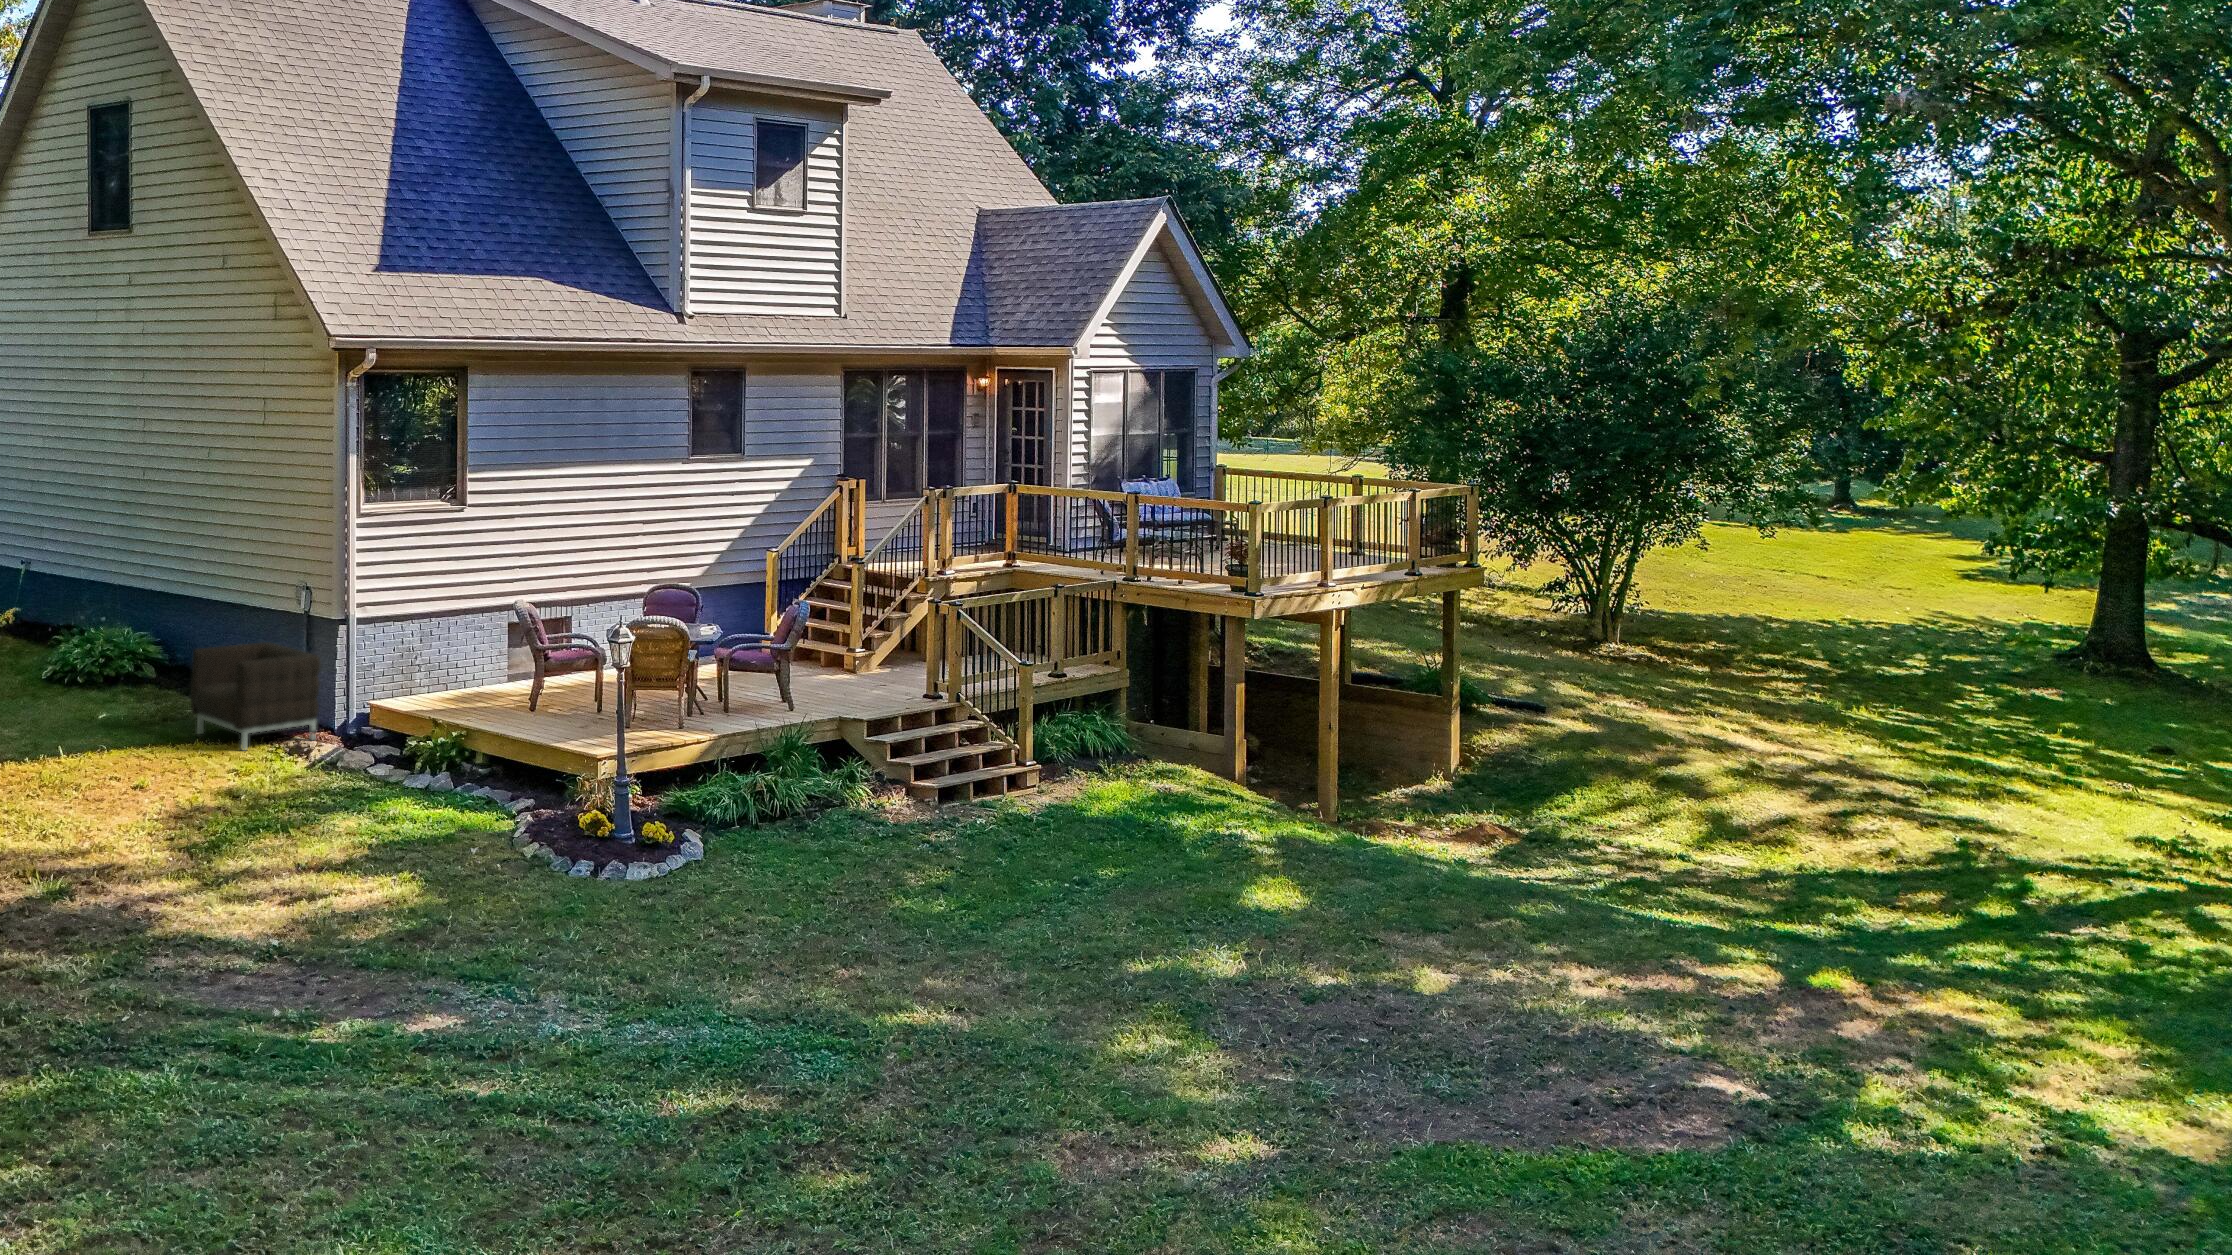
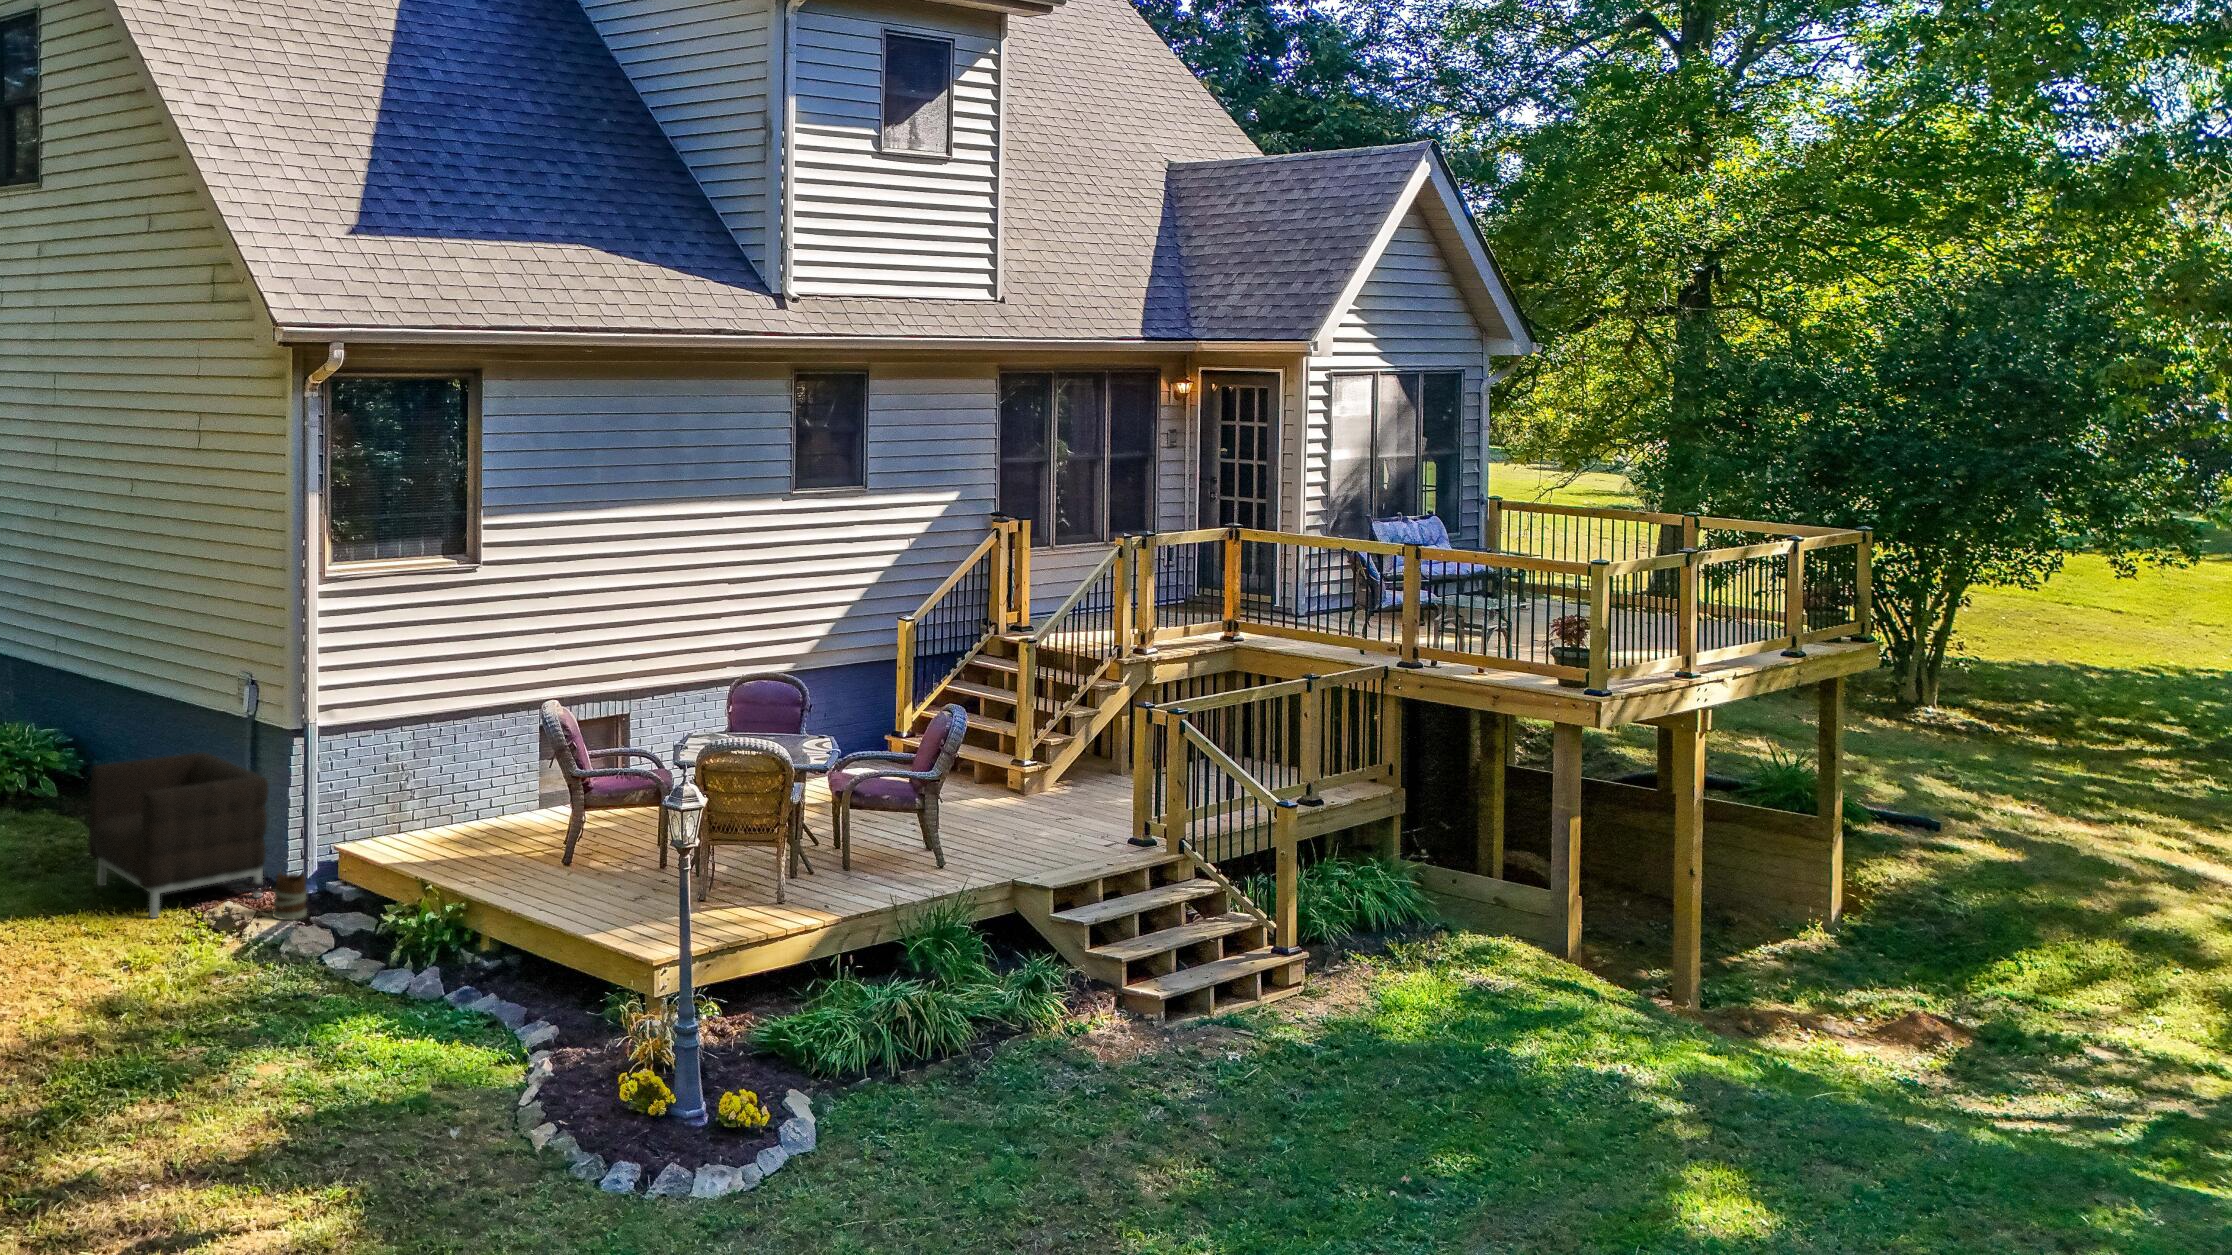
wooden bucket: none [326,707,350,752] -> present [272,855,307,920]

